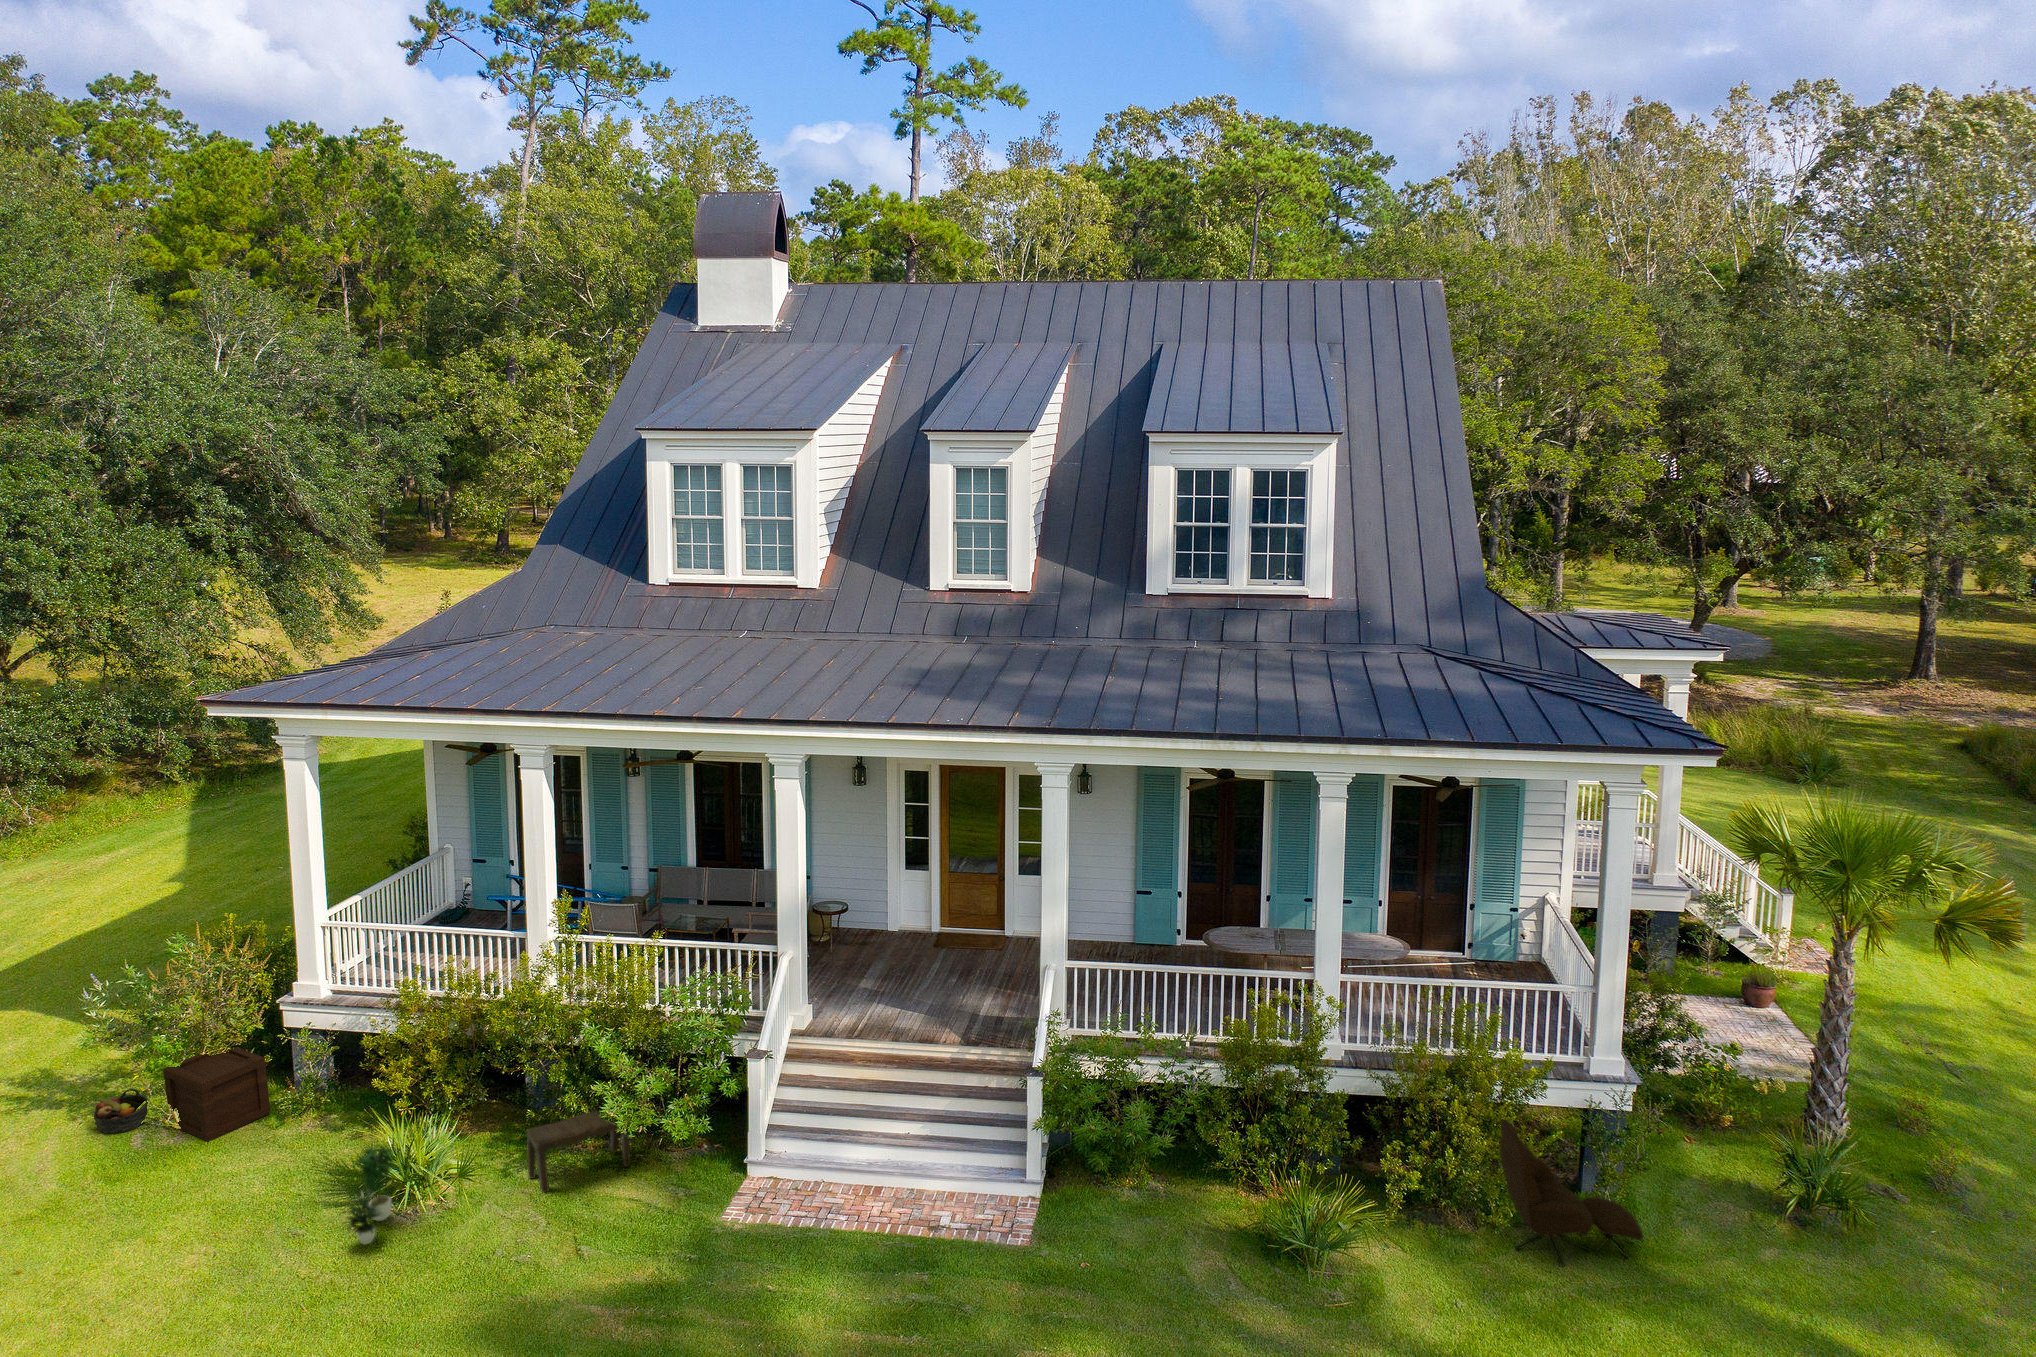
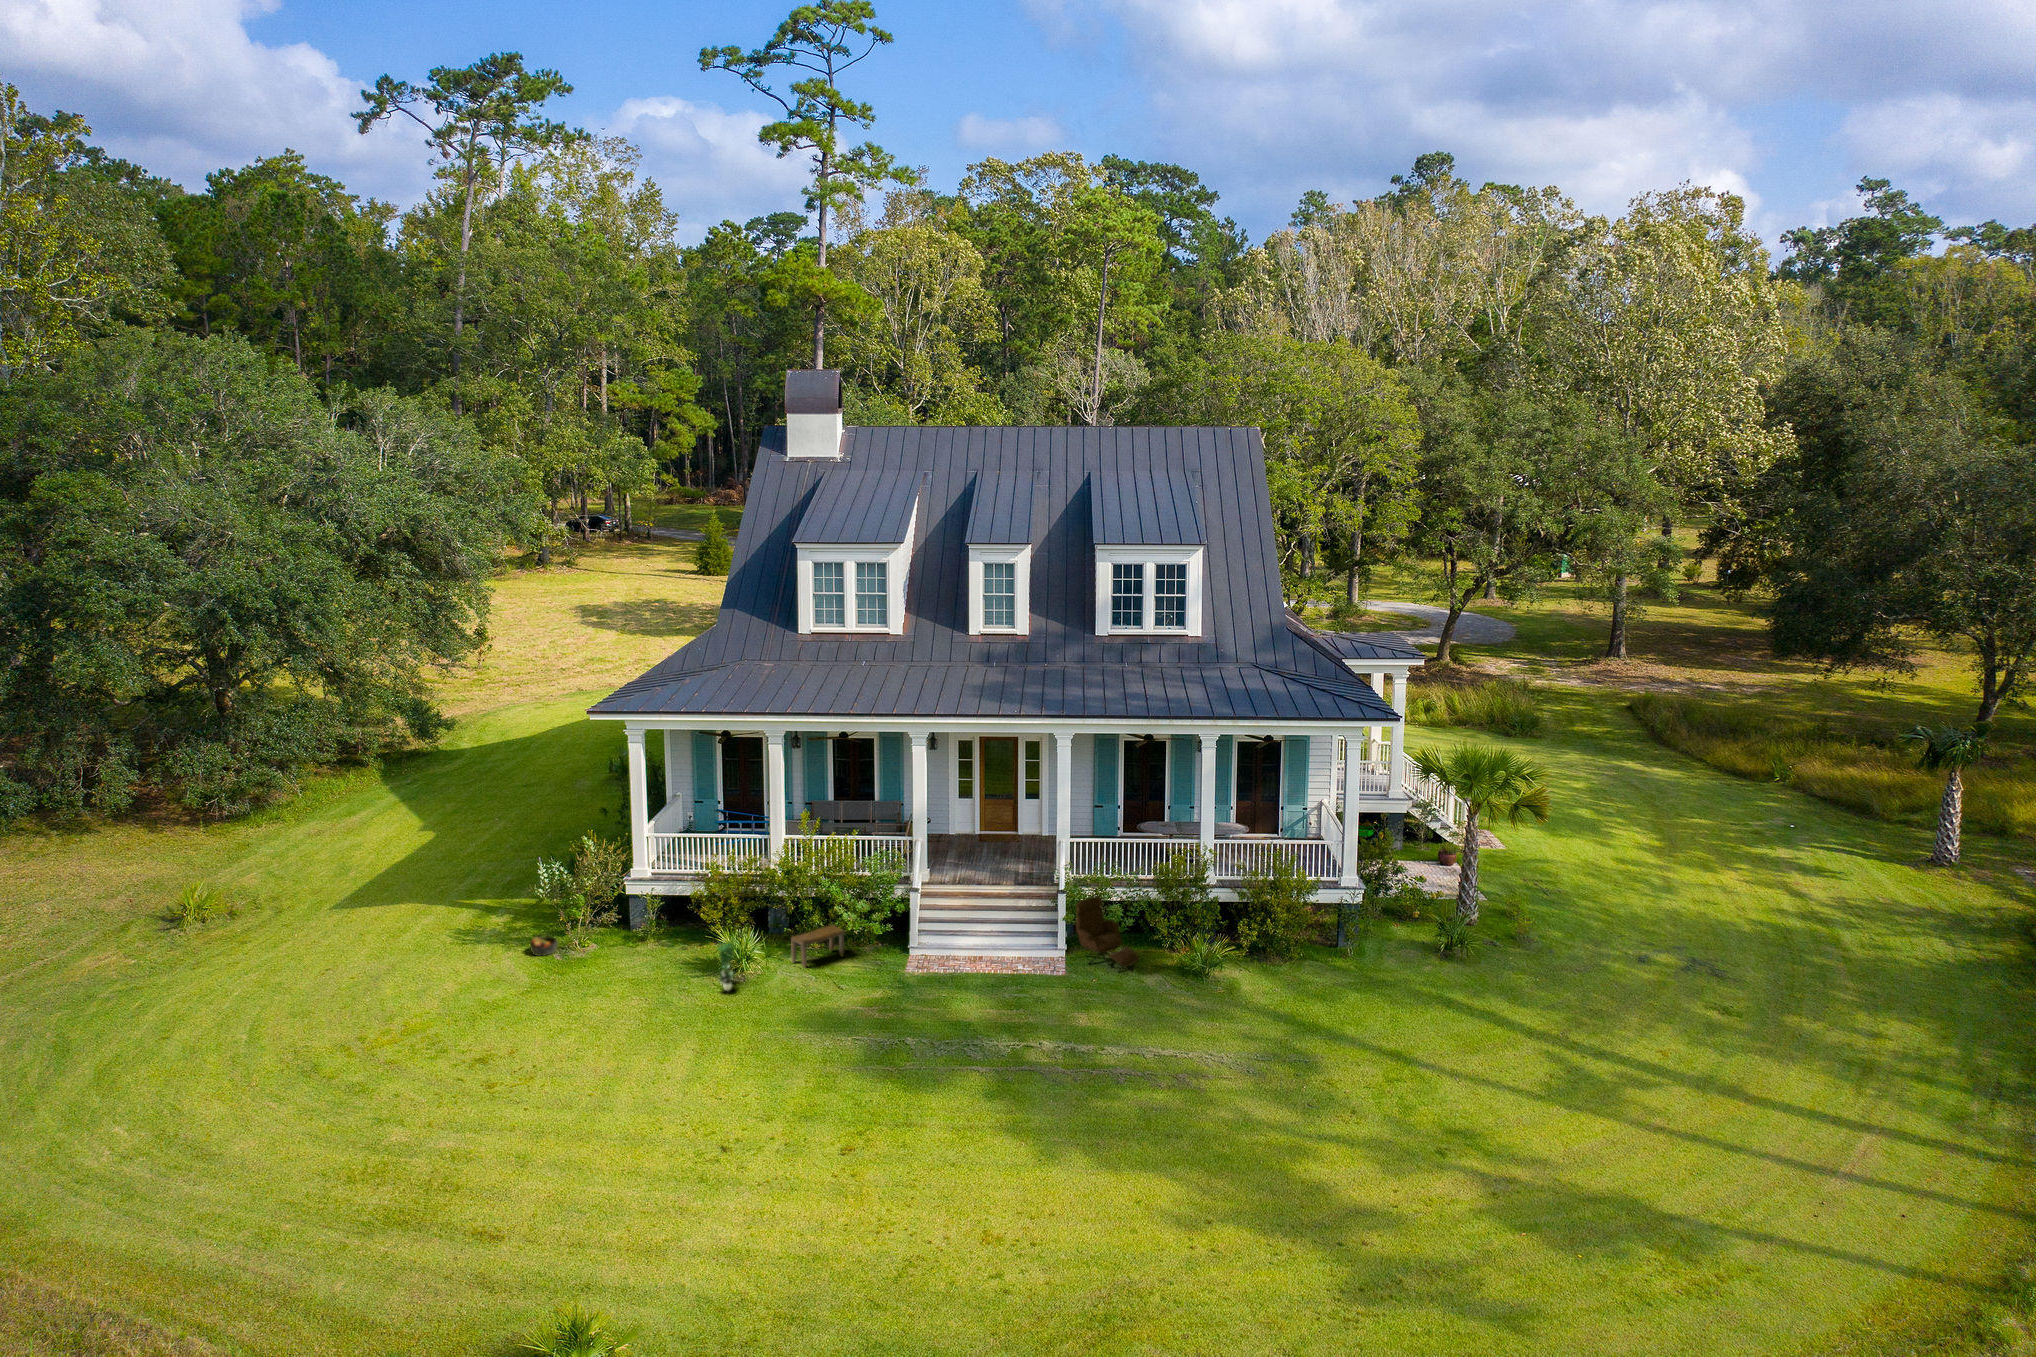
wooden crate: present [163,1047,271,1141] -> none [570,906,625,957]
lounge chair: present [1500,1120,1643,1267] -> present [1076,896,1140,970]

